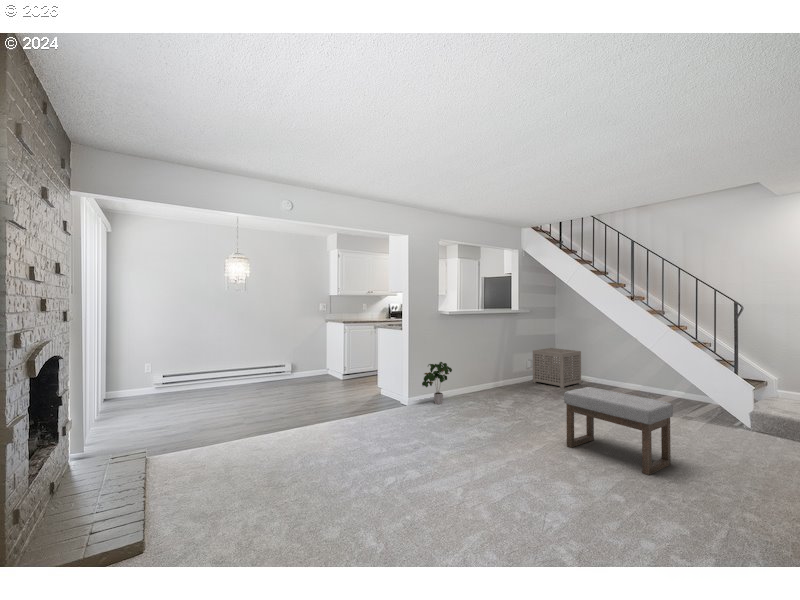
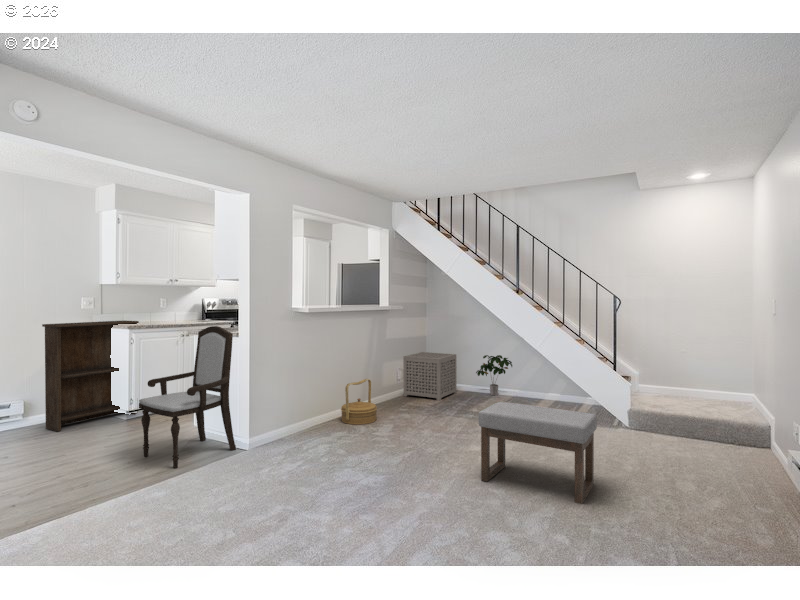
bookshelf: none [299,318,349,383] -> present [42,321,139,431]
armchair: none [344,322,399,410] -> present [139,326,236,468]
potted plant: present [422,362,452,404] -> present [476,355,512,395]
woven basket: none [476,365,503,398] -> present [341,379,377,425]

